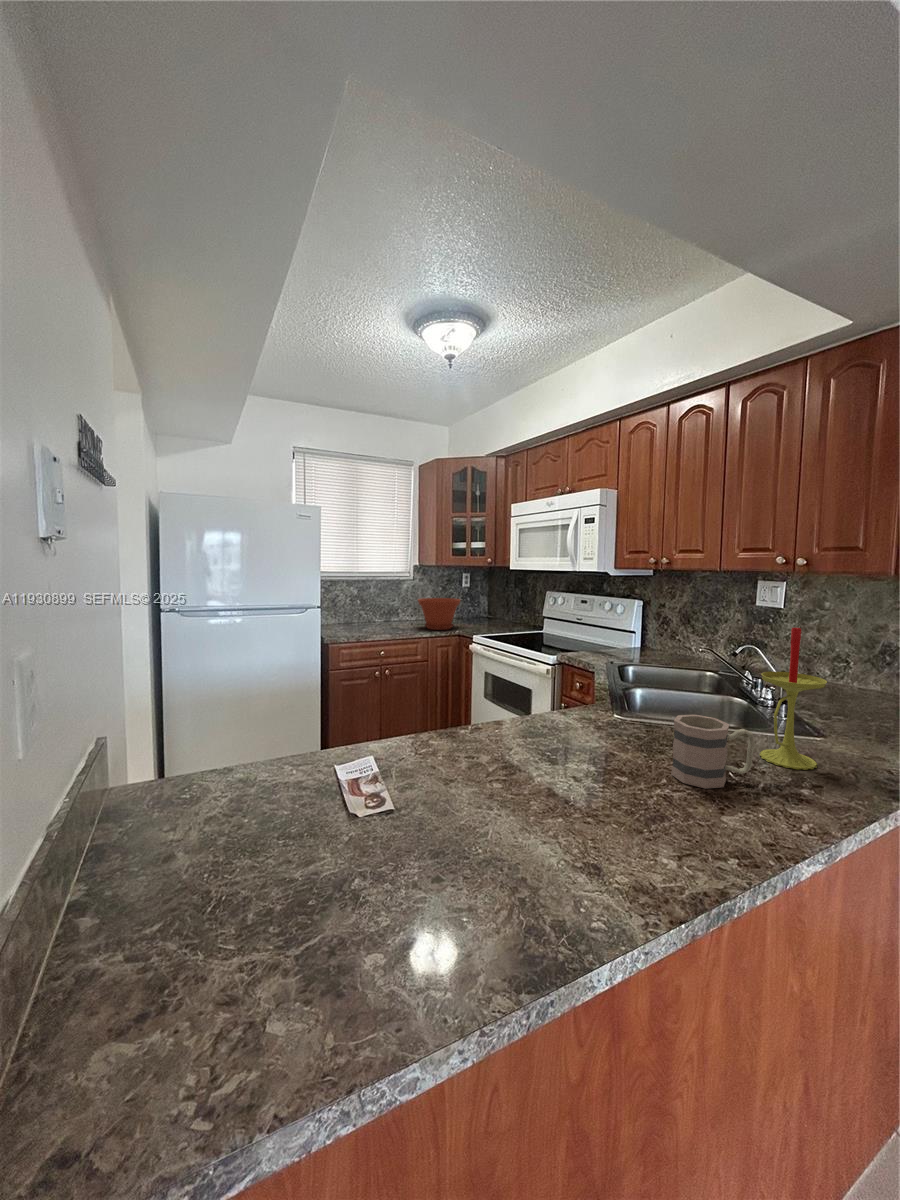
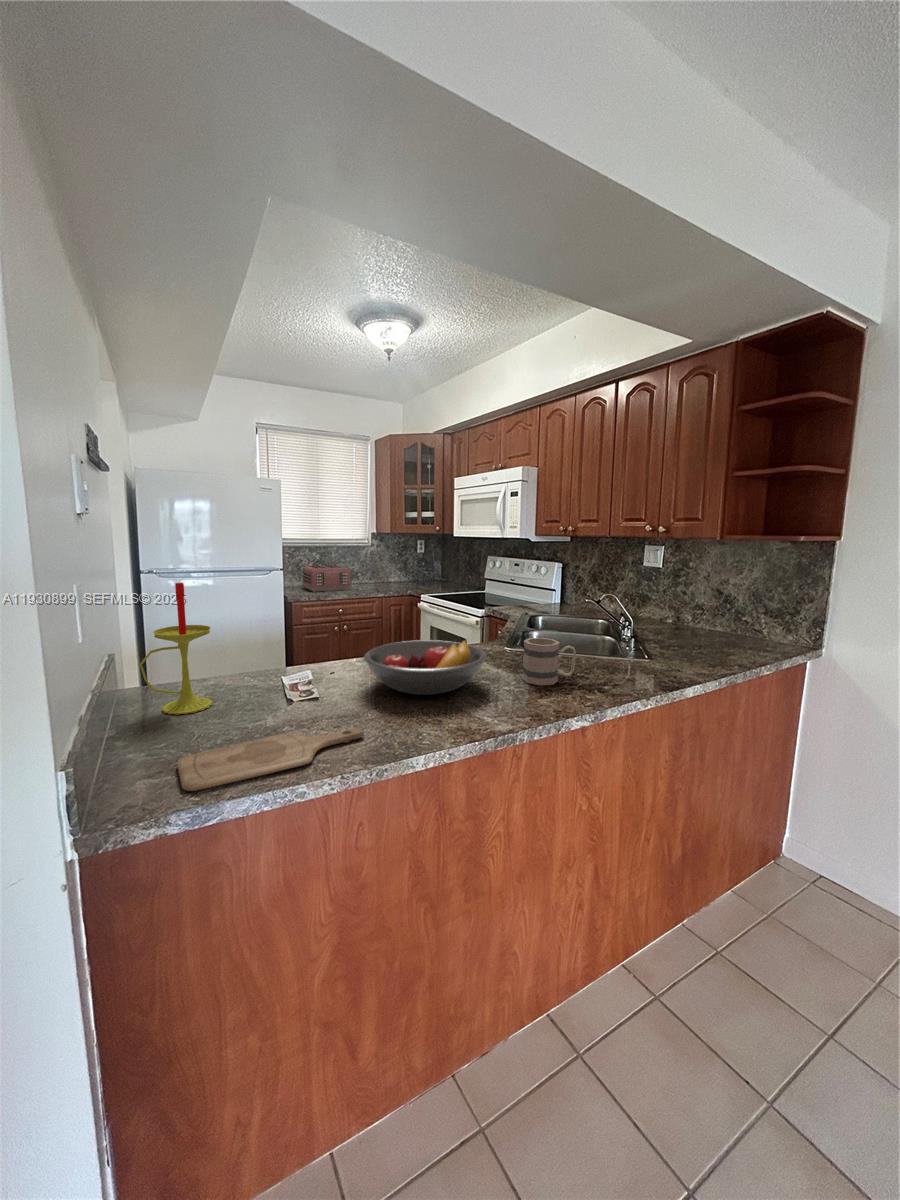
plant pot: present [418,598,460,630] -> none [374,562,412,590]
toaster: none [338,601,392,631] -> present [302,565,351,592]
candle: present [759,628,827,770] -> present [140,583,212,715]
fruit bowl: none [455,715,634,808] -> present [364,640,486,695]
cutting board: none [179,892,489,1088] -> present [177,728,364,791]

